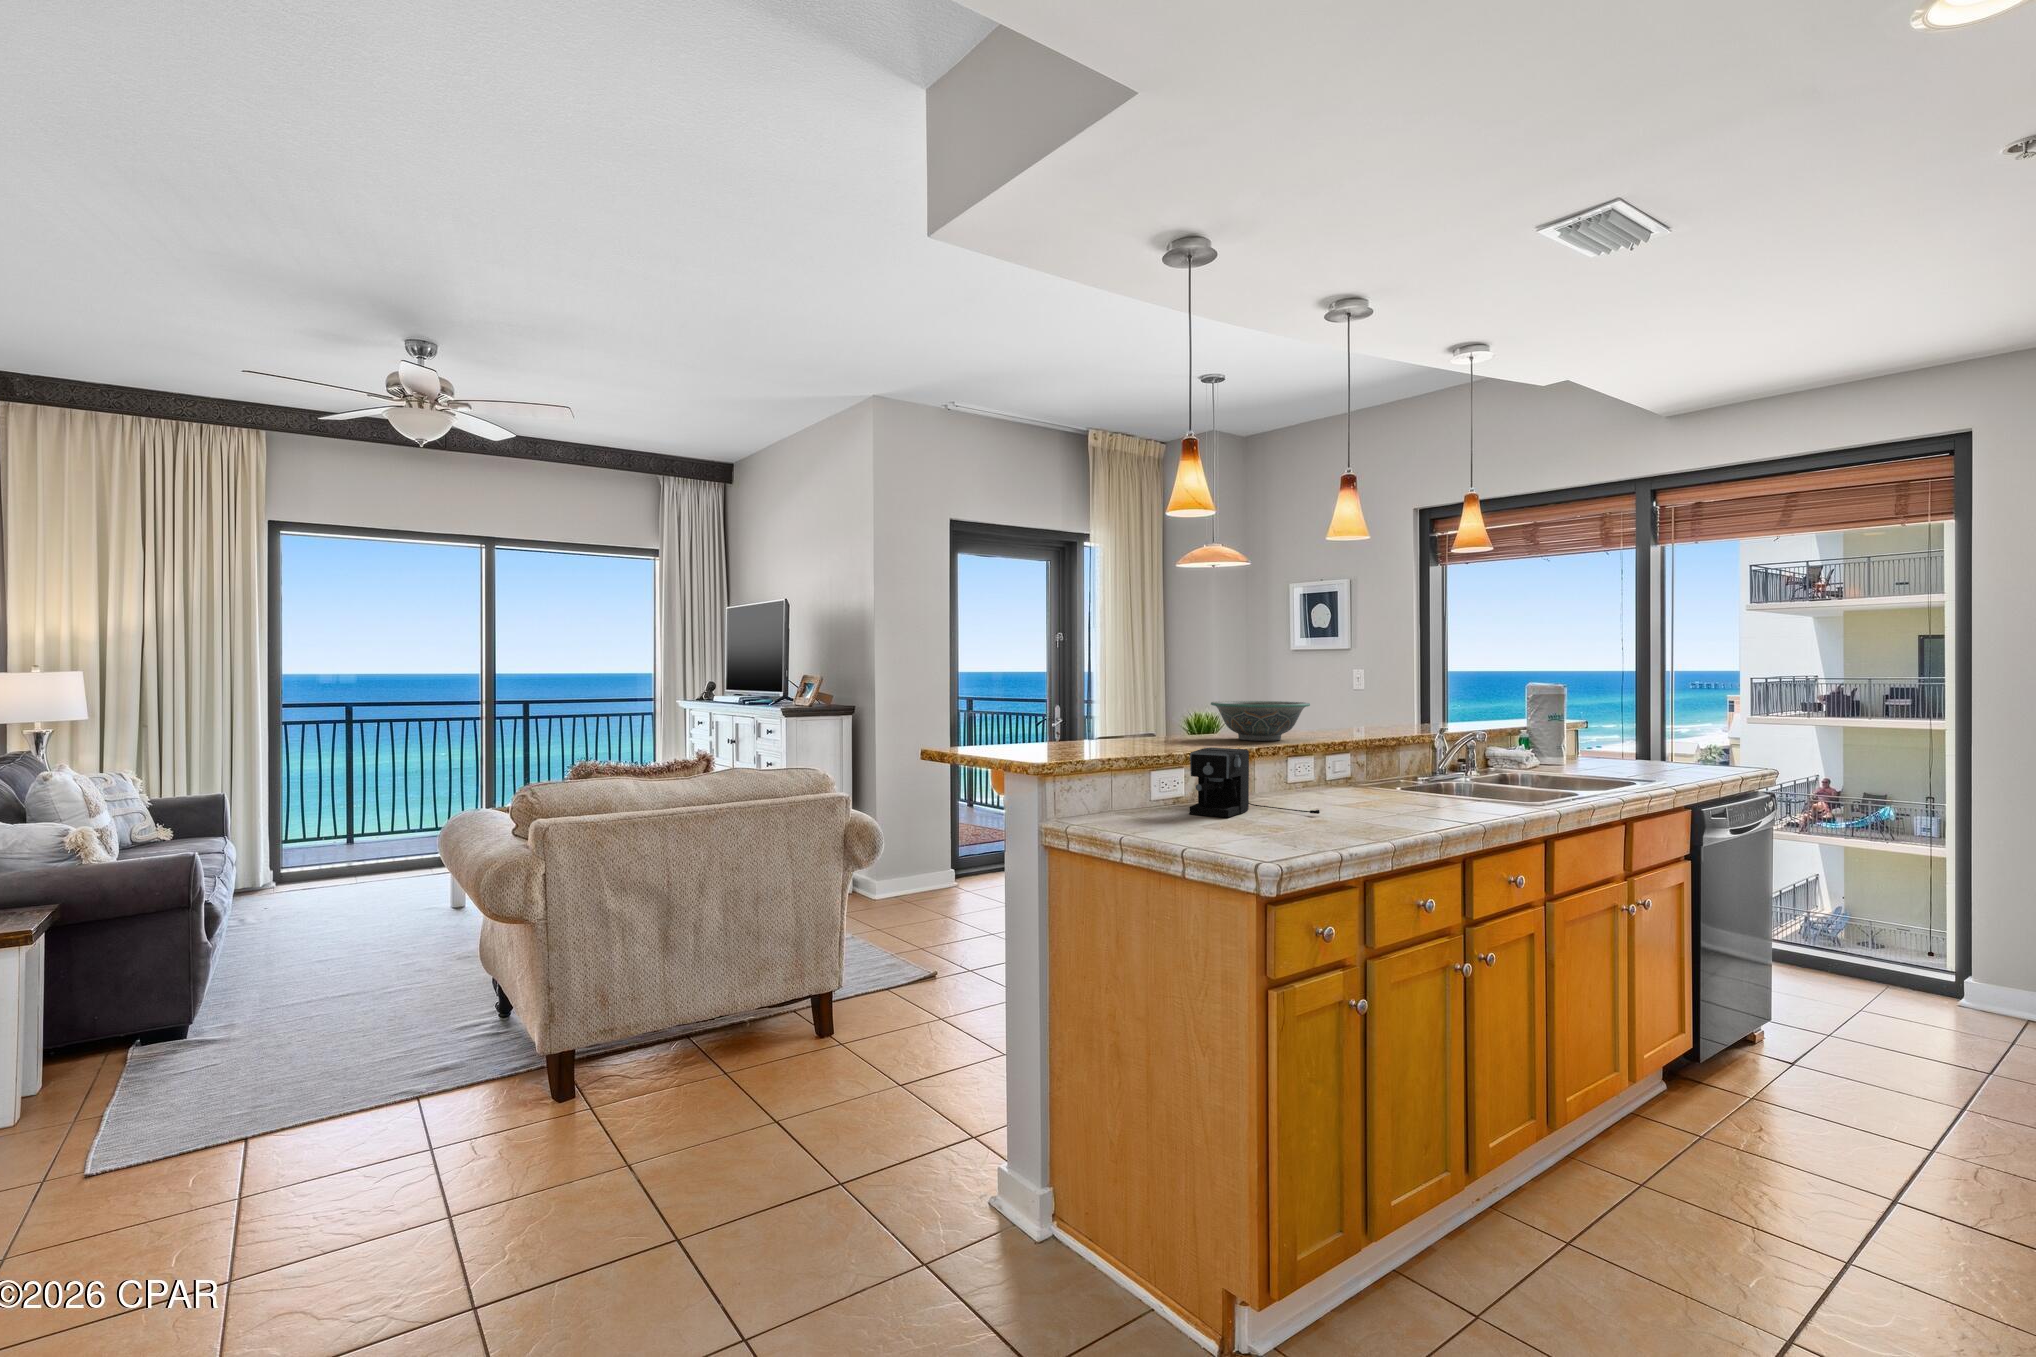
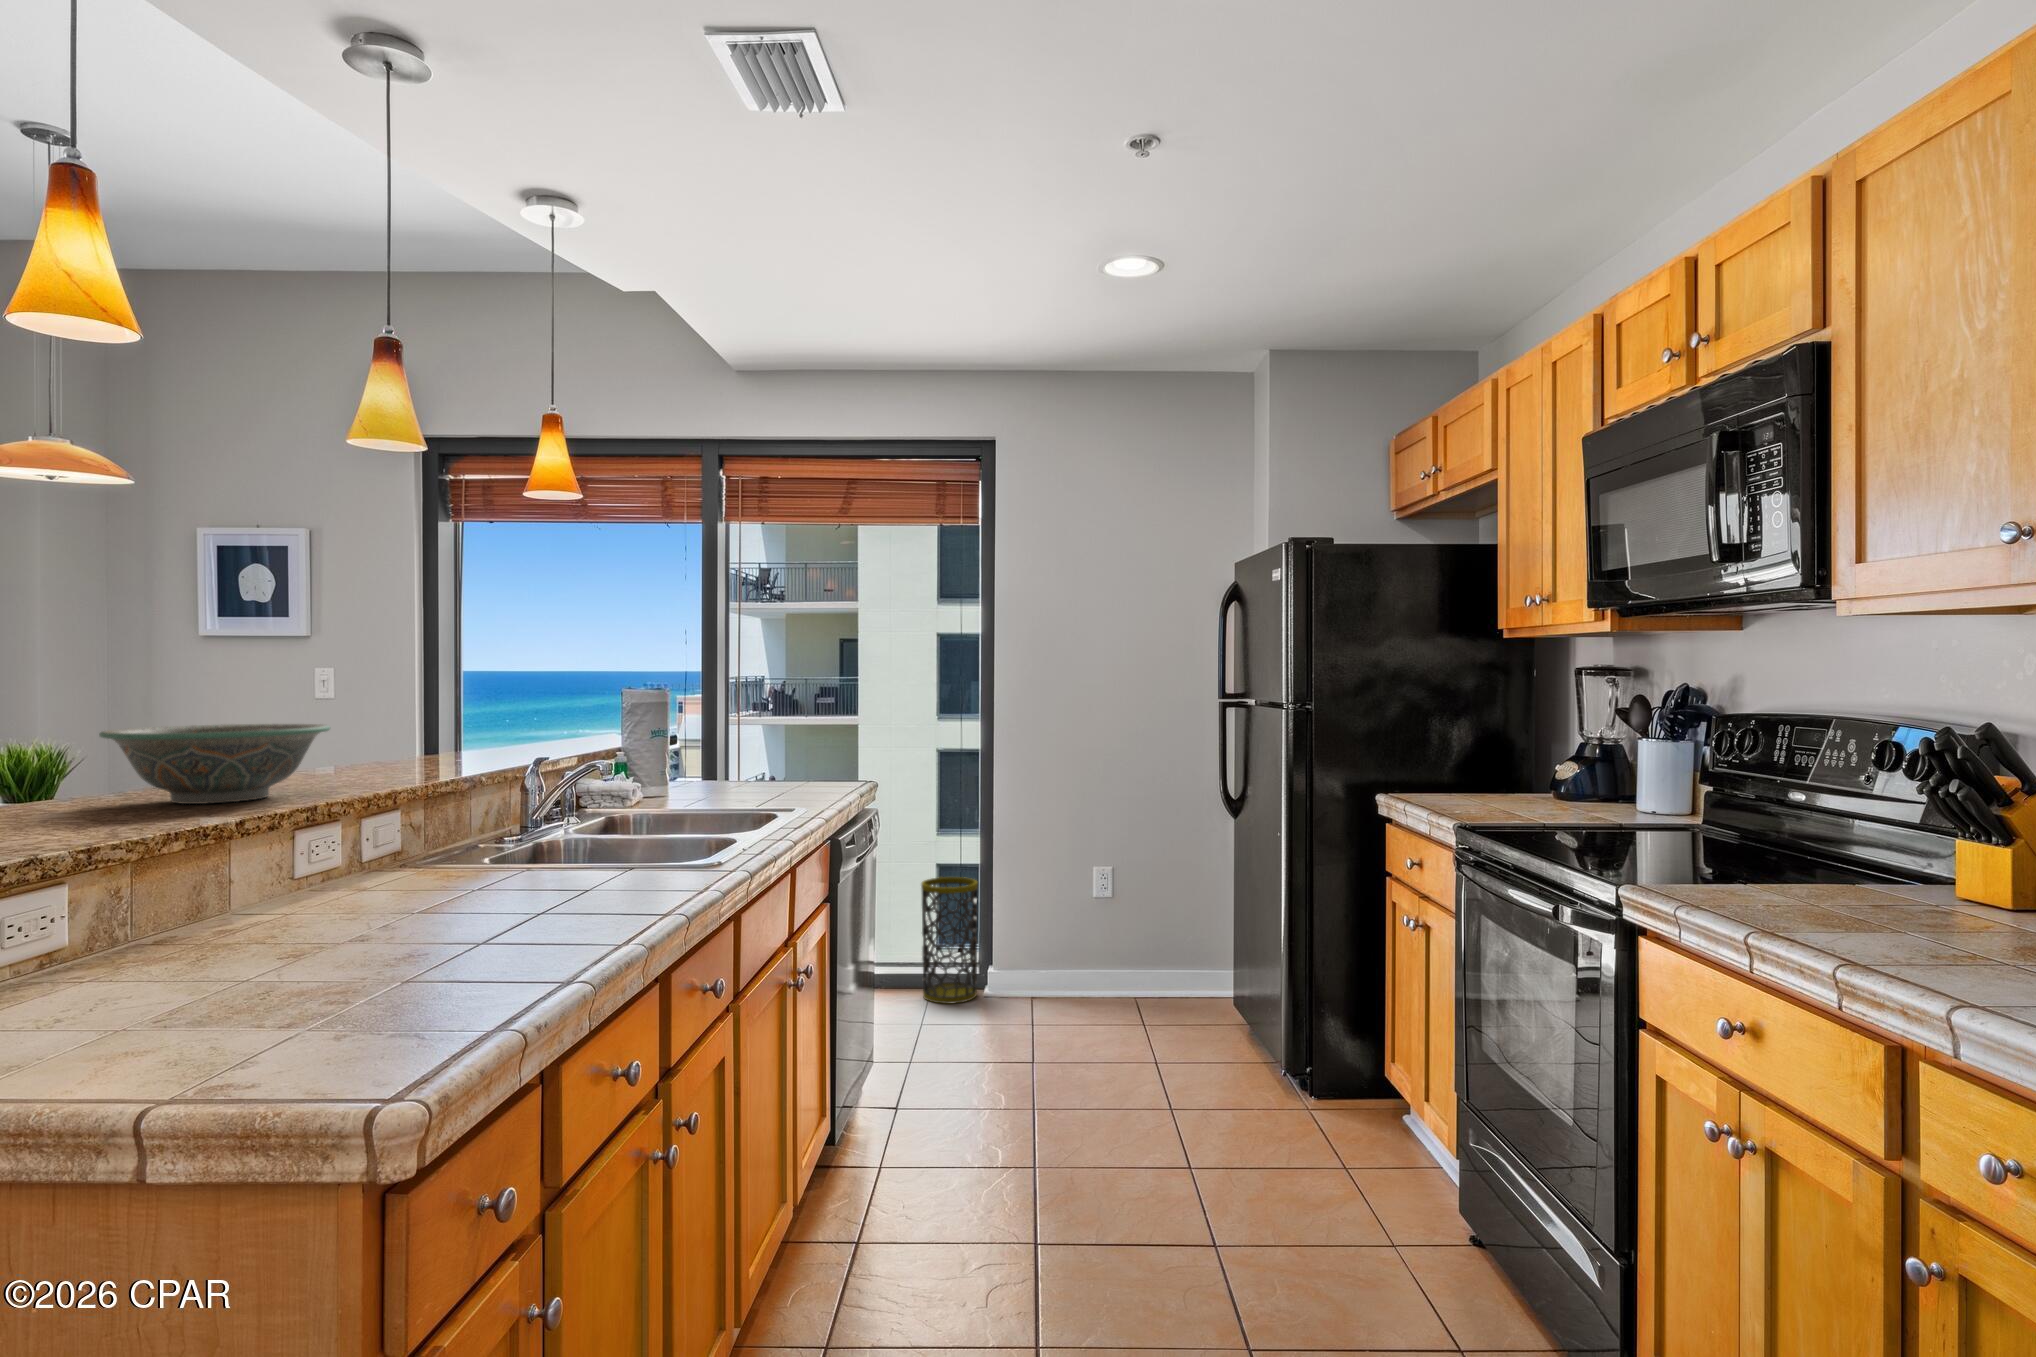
coffee maker: present [1189,748,1320,817] -> none [93,829,407,998]
trash can: none [1886,887,1969,1024] -> present [921,877,978,1004]

